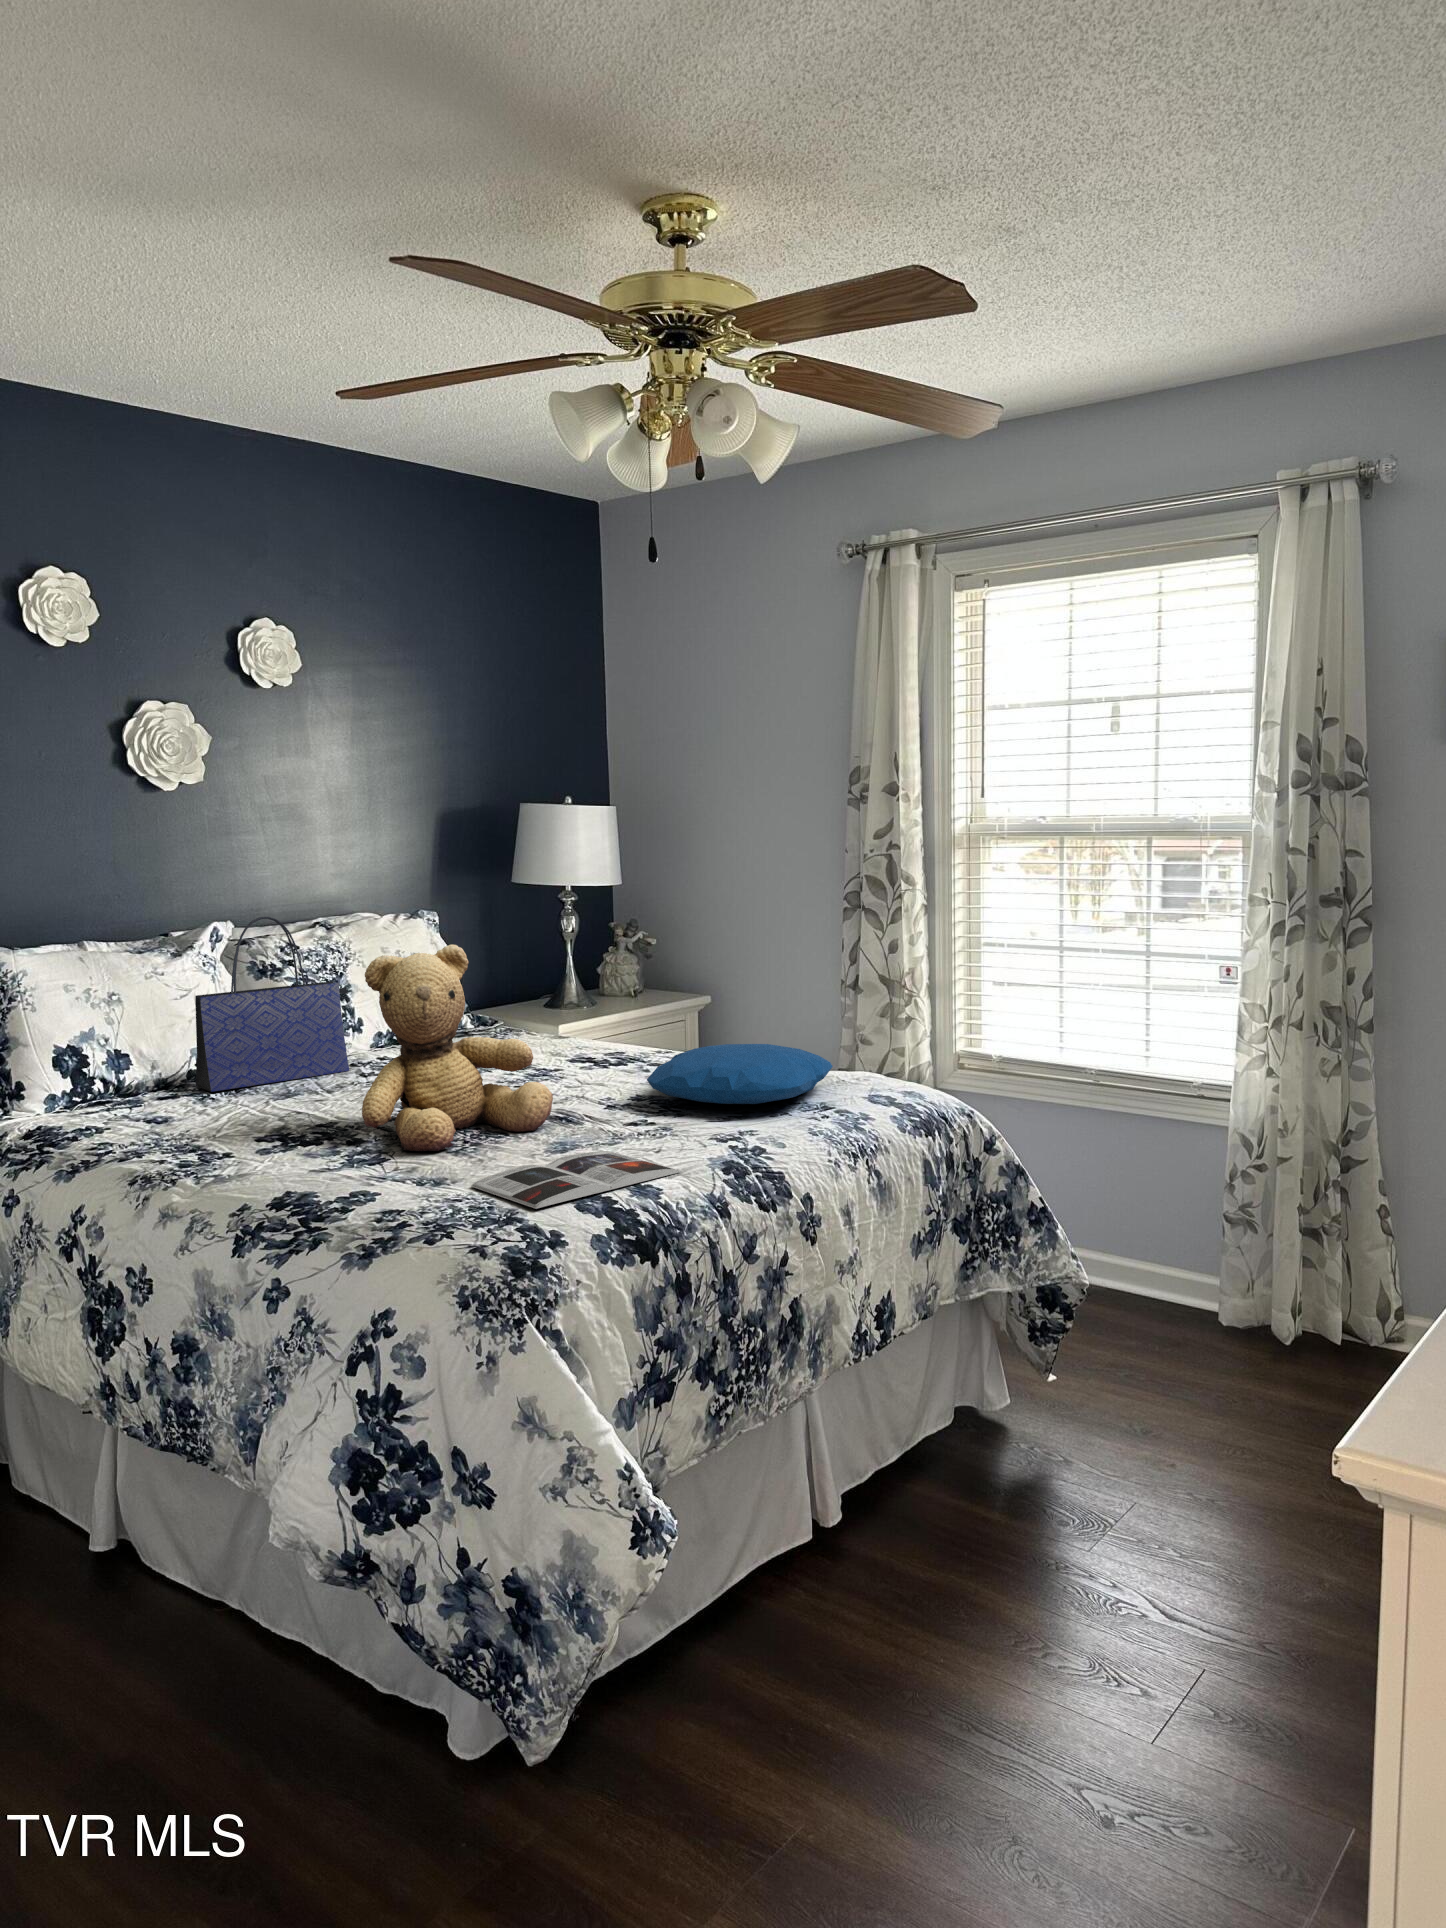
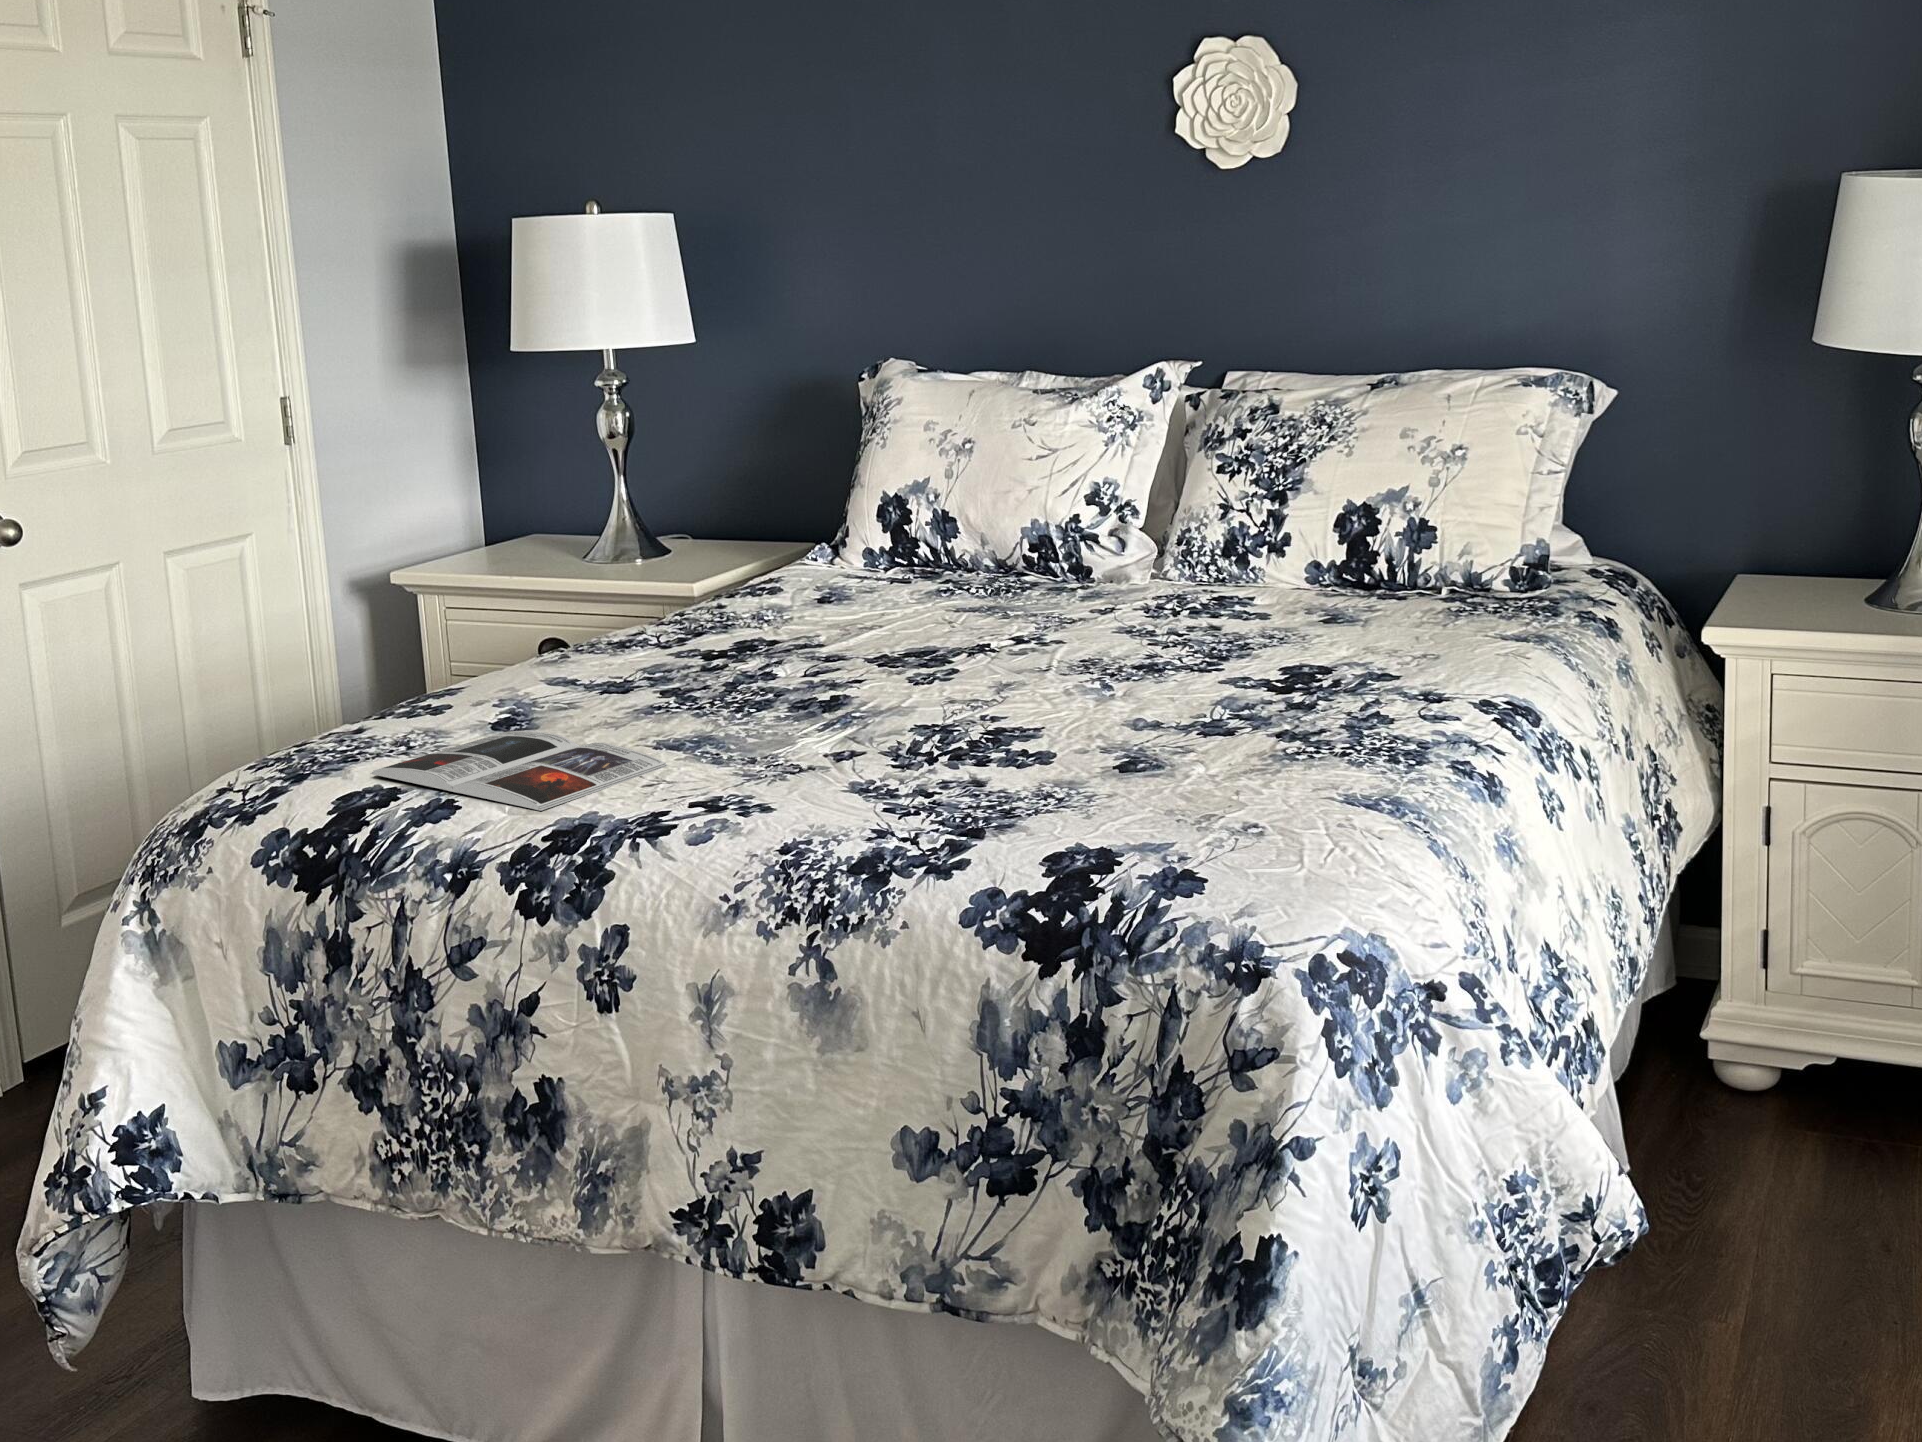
tote bag: present [195,917,349,1092] -> none [977,366,1167,598]
teddy bear: present [362,945,553,1151] -> none [661,421,886,714]
pillow: present [647,1044,833,1104] -> none [882,668,1240,801]

